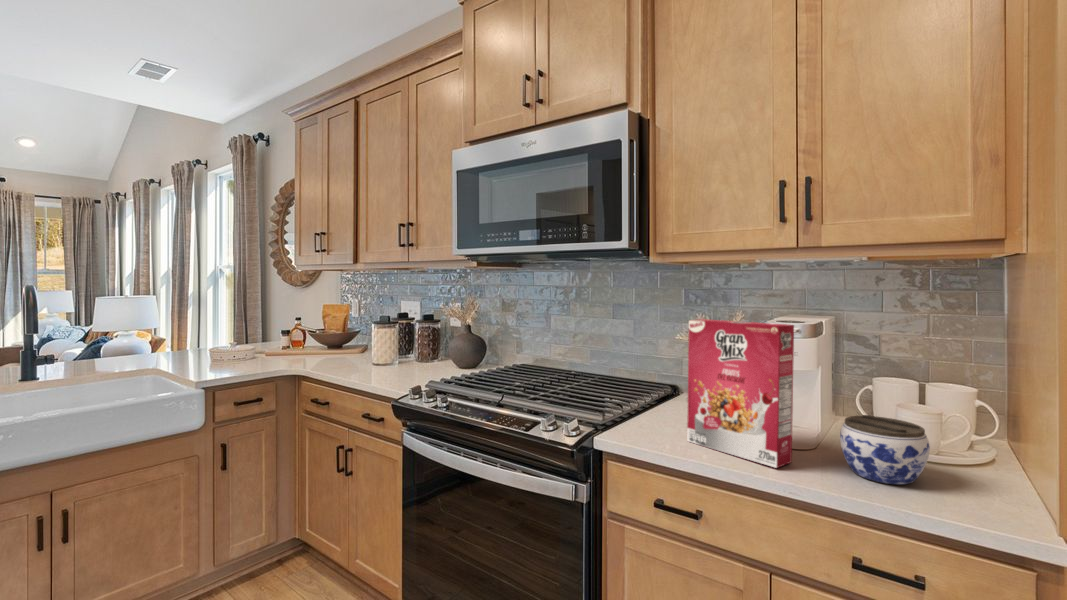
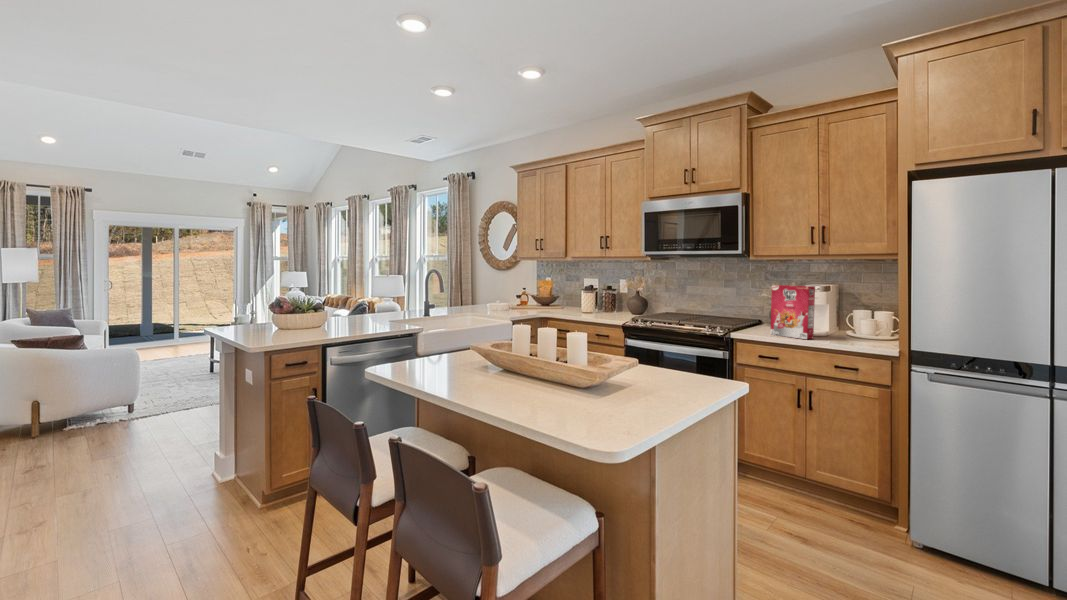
jar: present [840,415,930,485] -> none [832,320,864,342]

